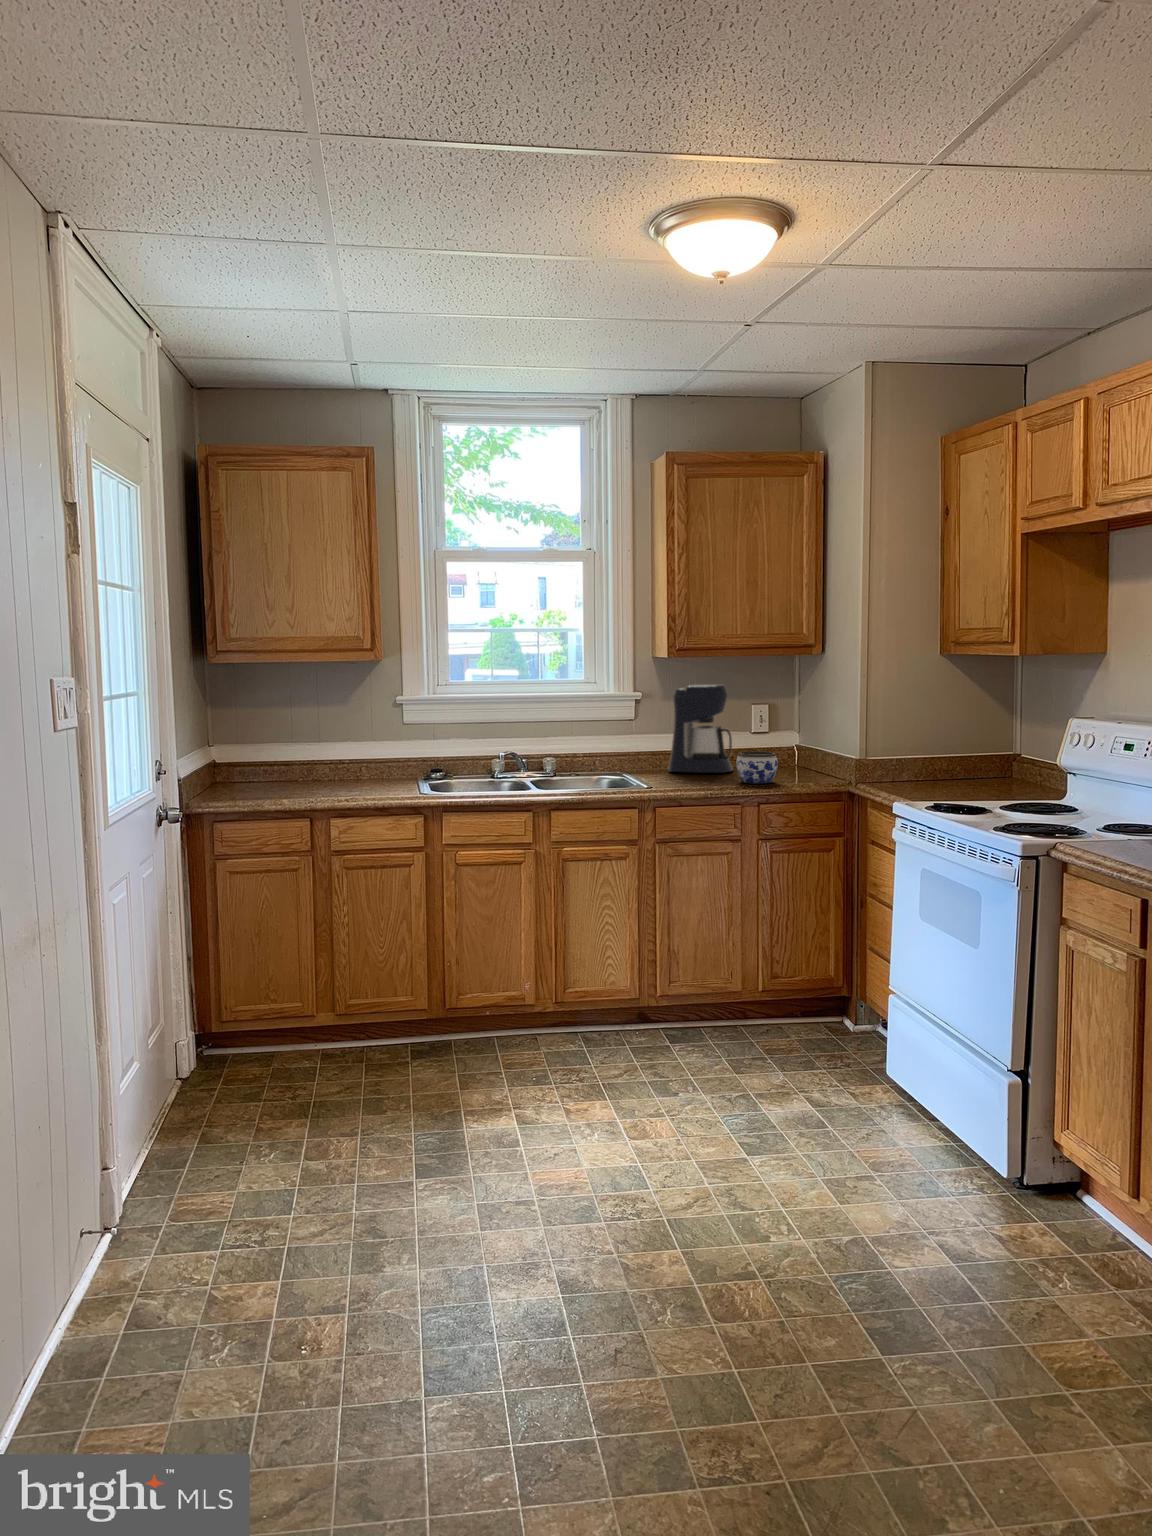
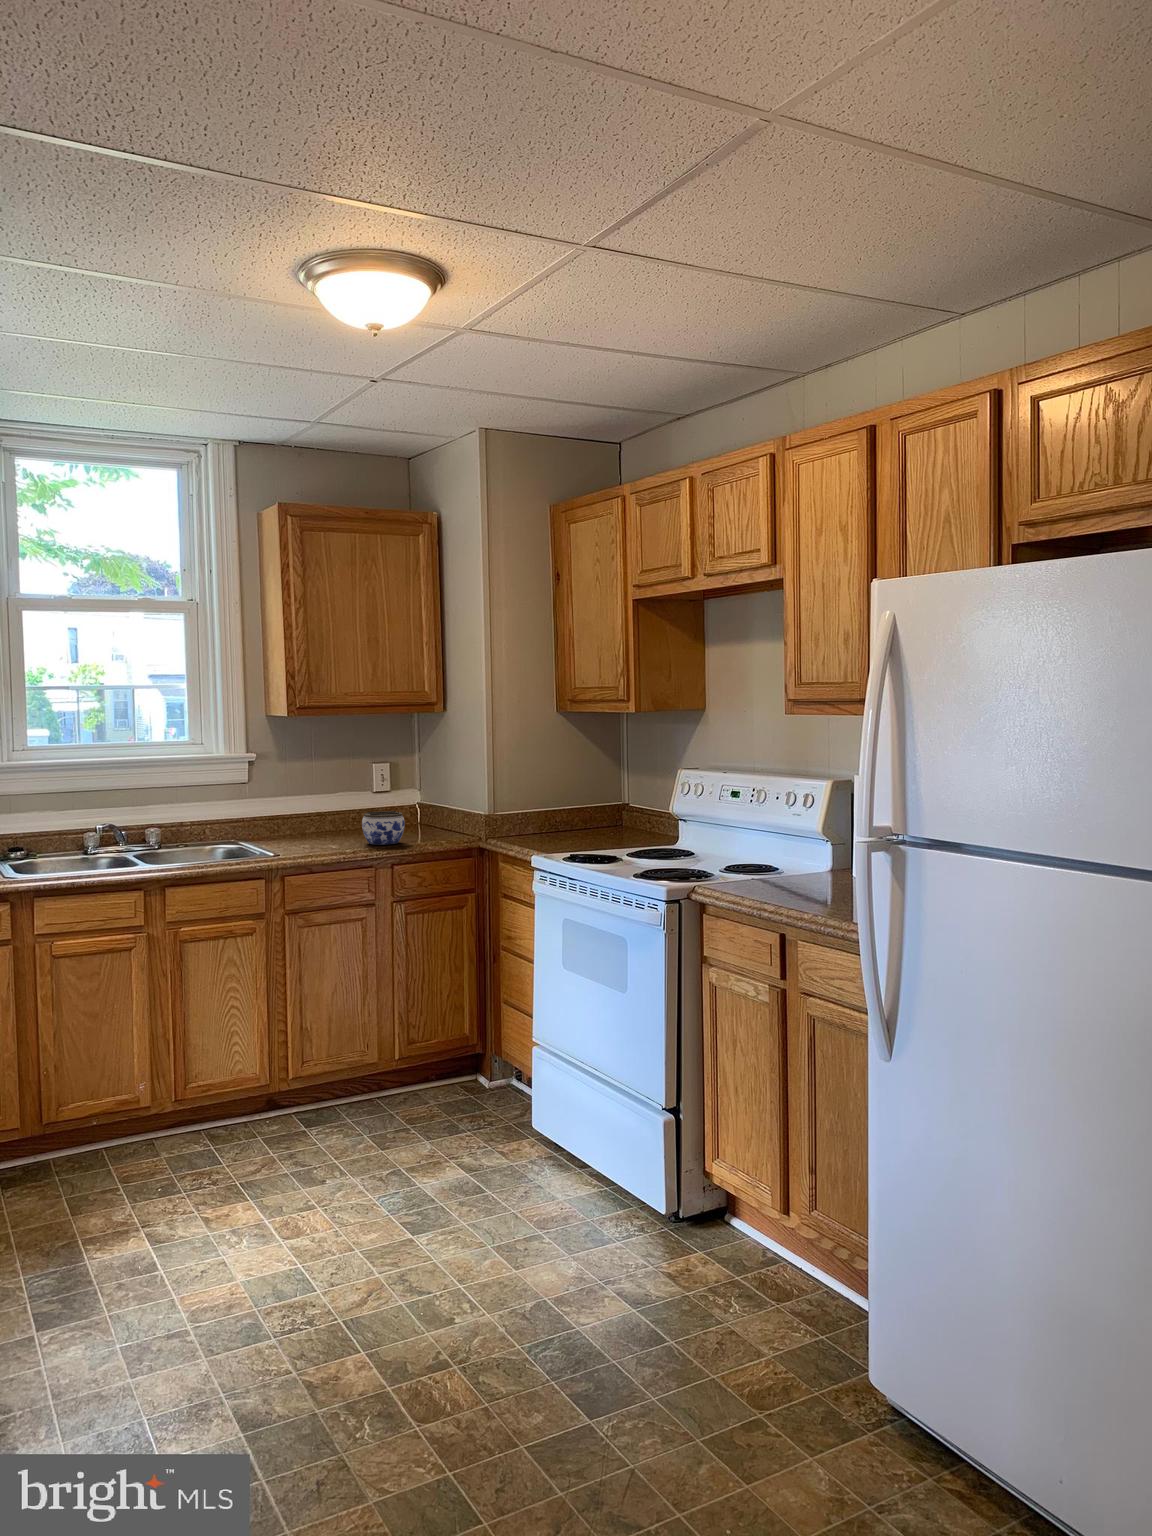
coffee maker: present [669,685,733,773] -> none [286,744,354,836]

